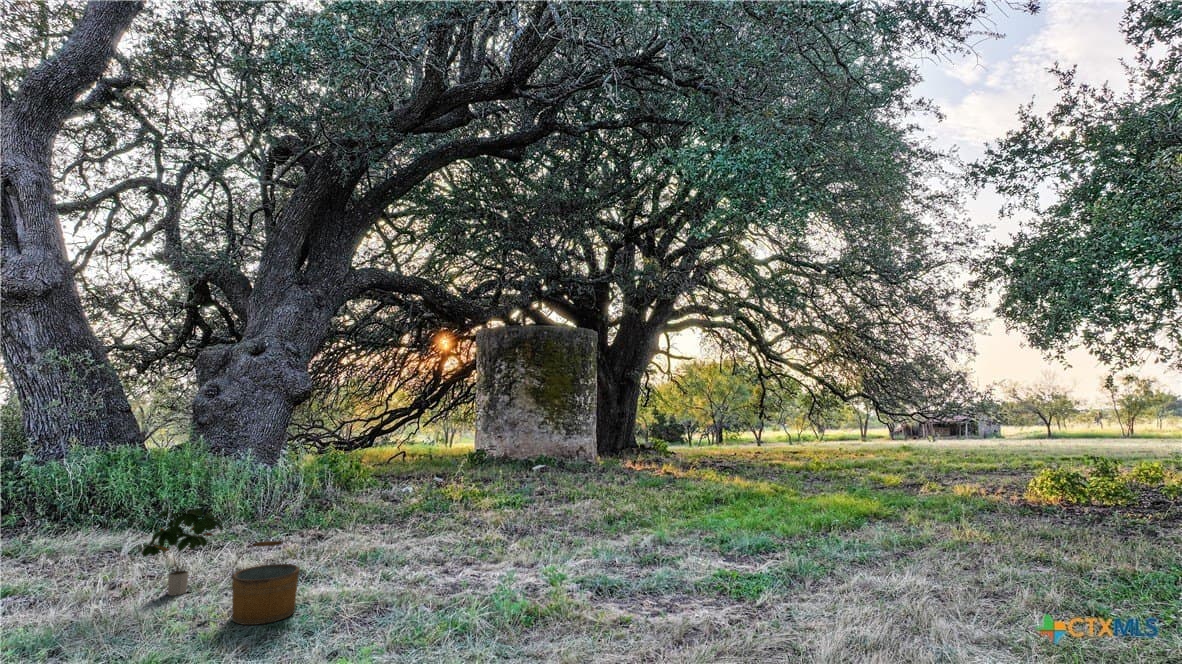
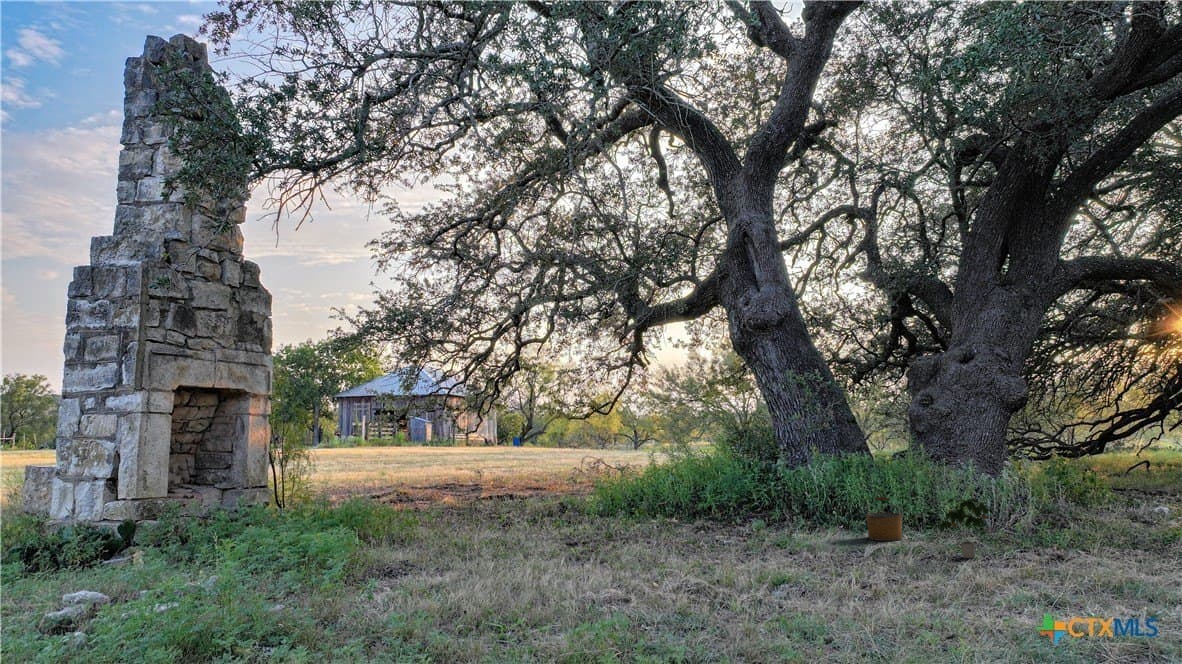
bucket: present [232,541,300,625] -> present [866,497,902,541]

